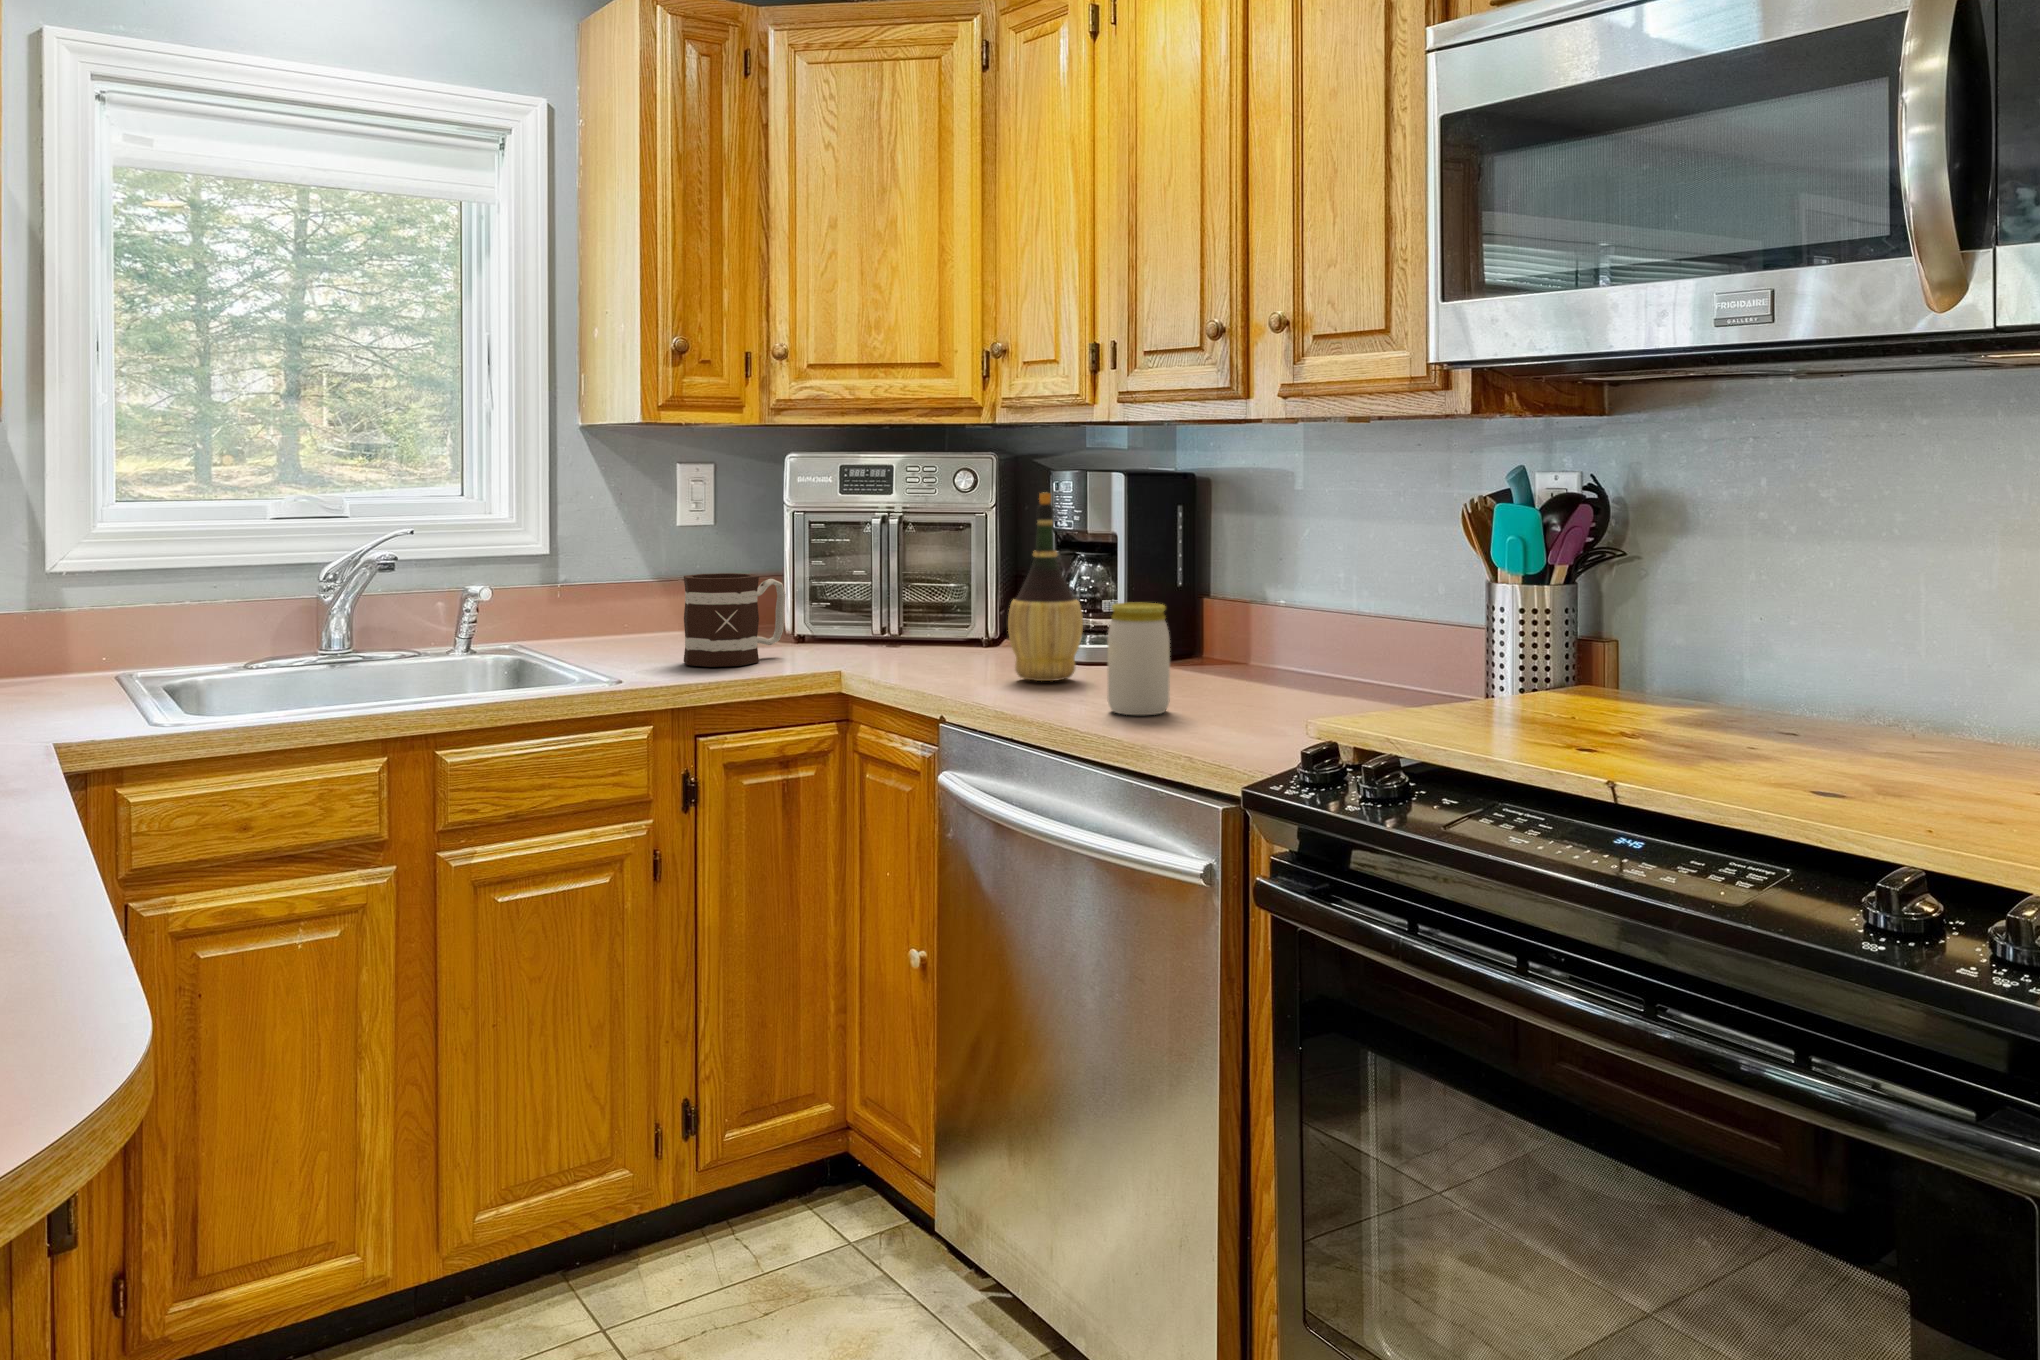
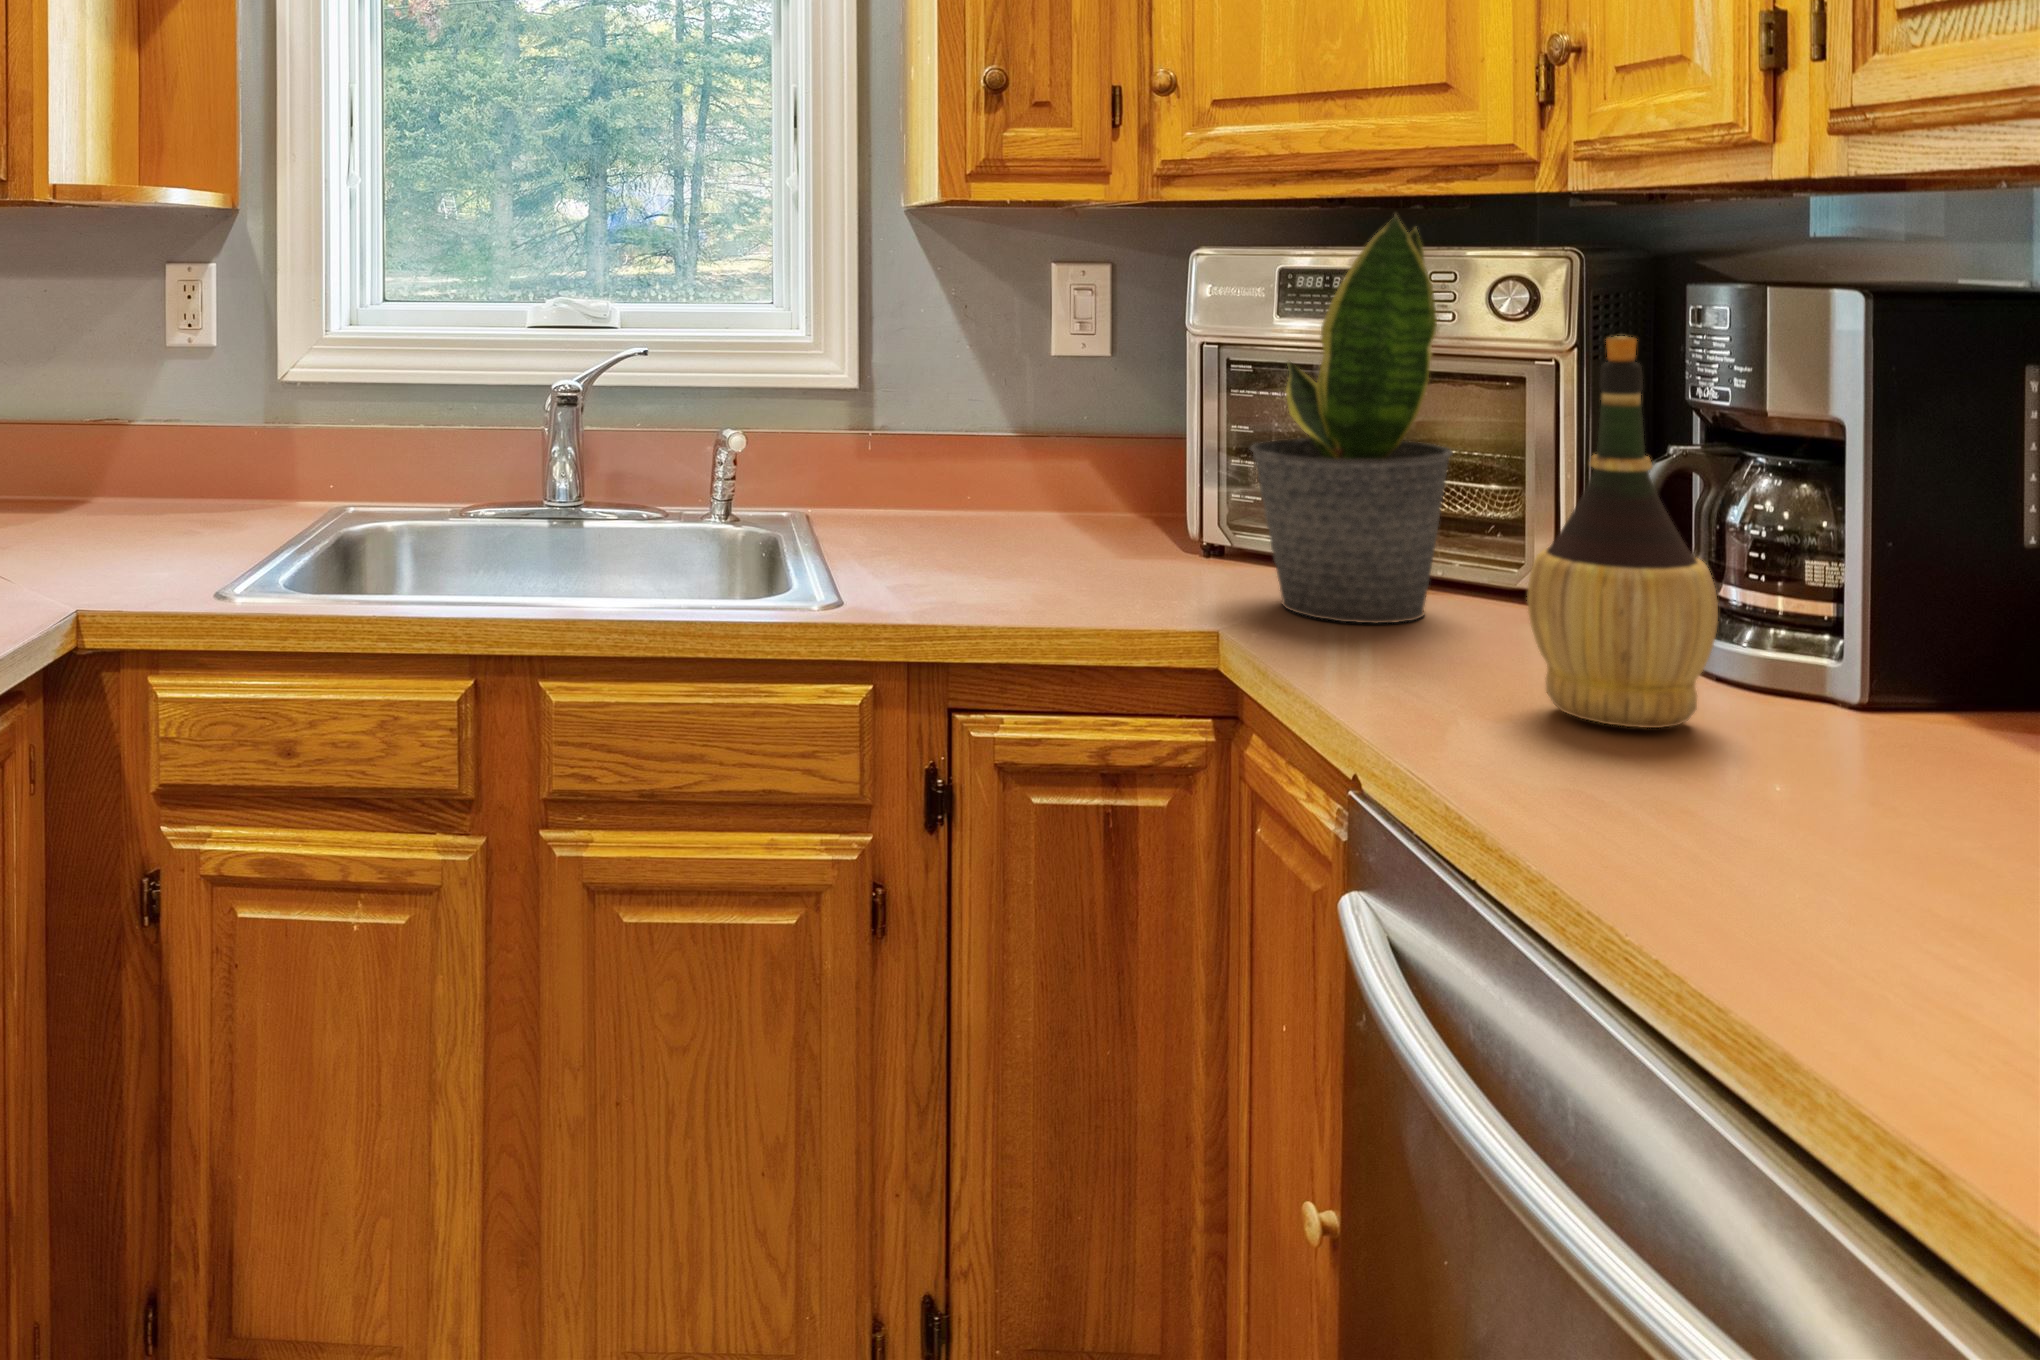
potted plant: none [844,431,947,662] -> present [1250,215,1453,623]
mug: present [684,573,785,667] -> none [982,444,1160,596]
jar: present [1108,603,1170,715] -> none [1712,615,1904,904]

